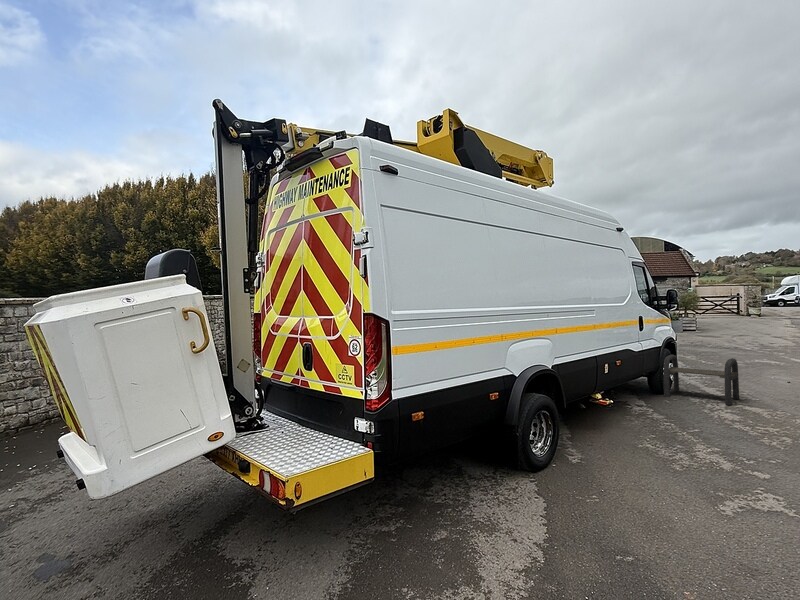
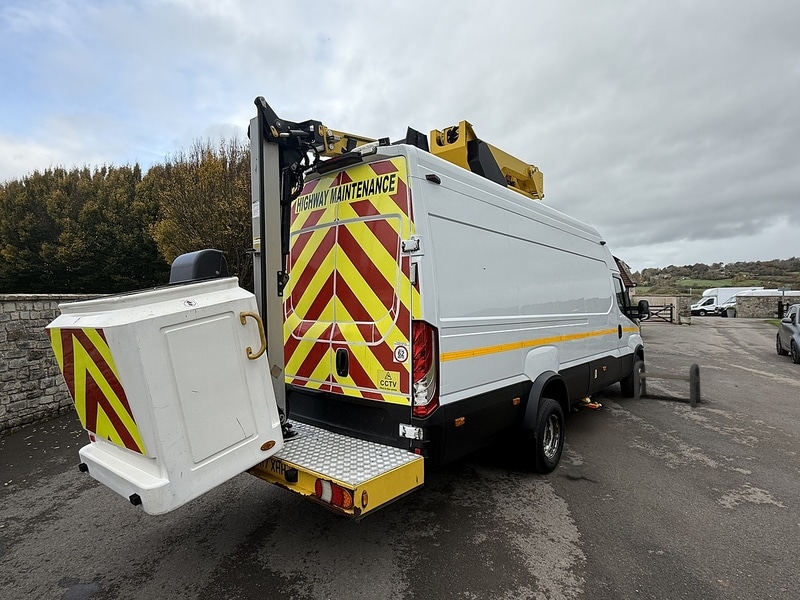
watering can: none [553,458,592,477] -> present [561,460,600,478]

